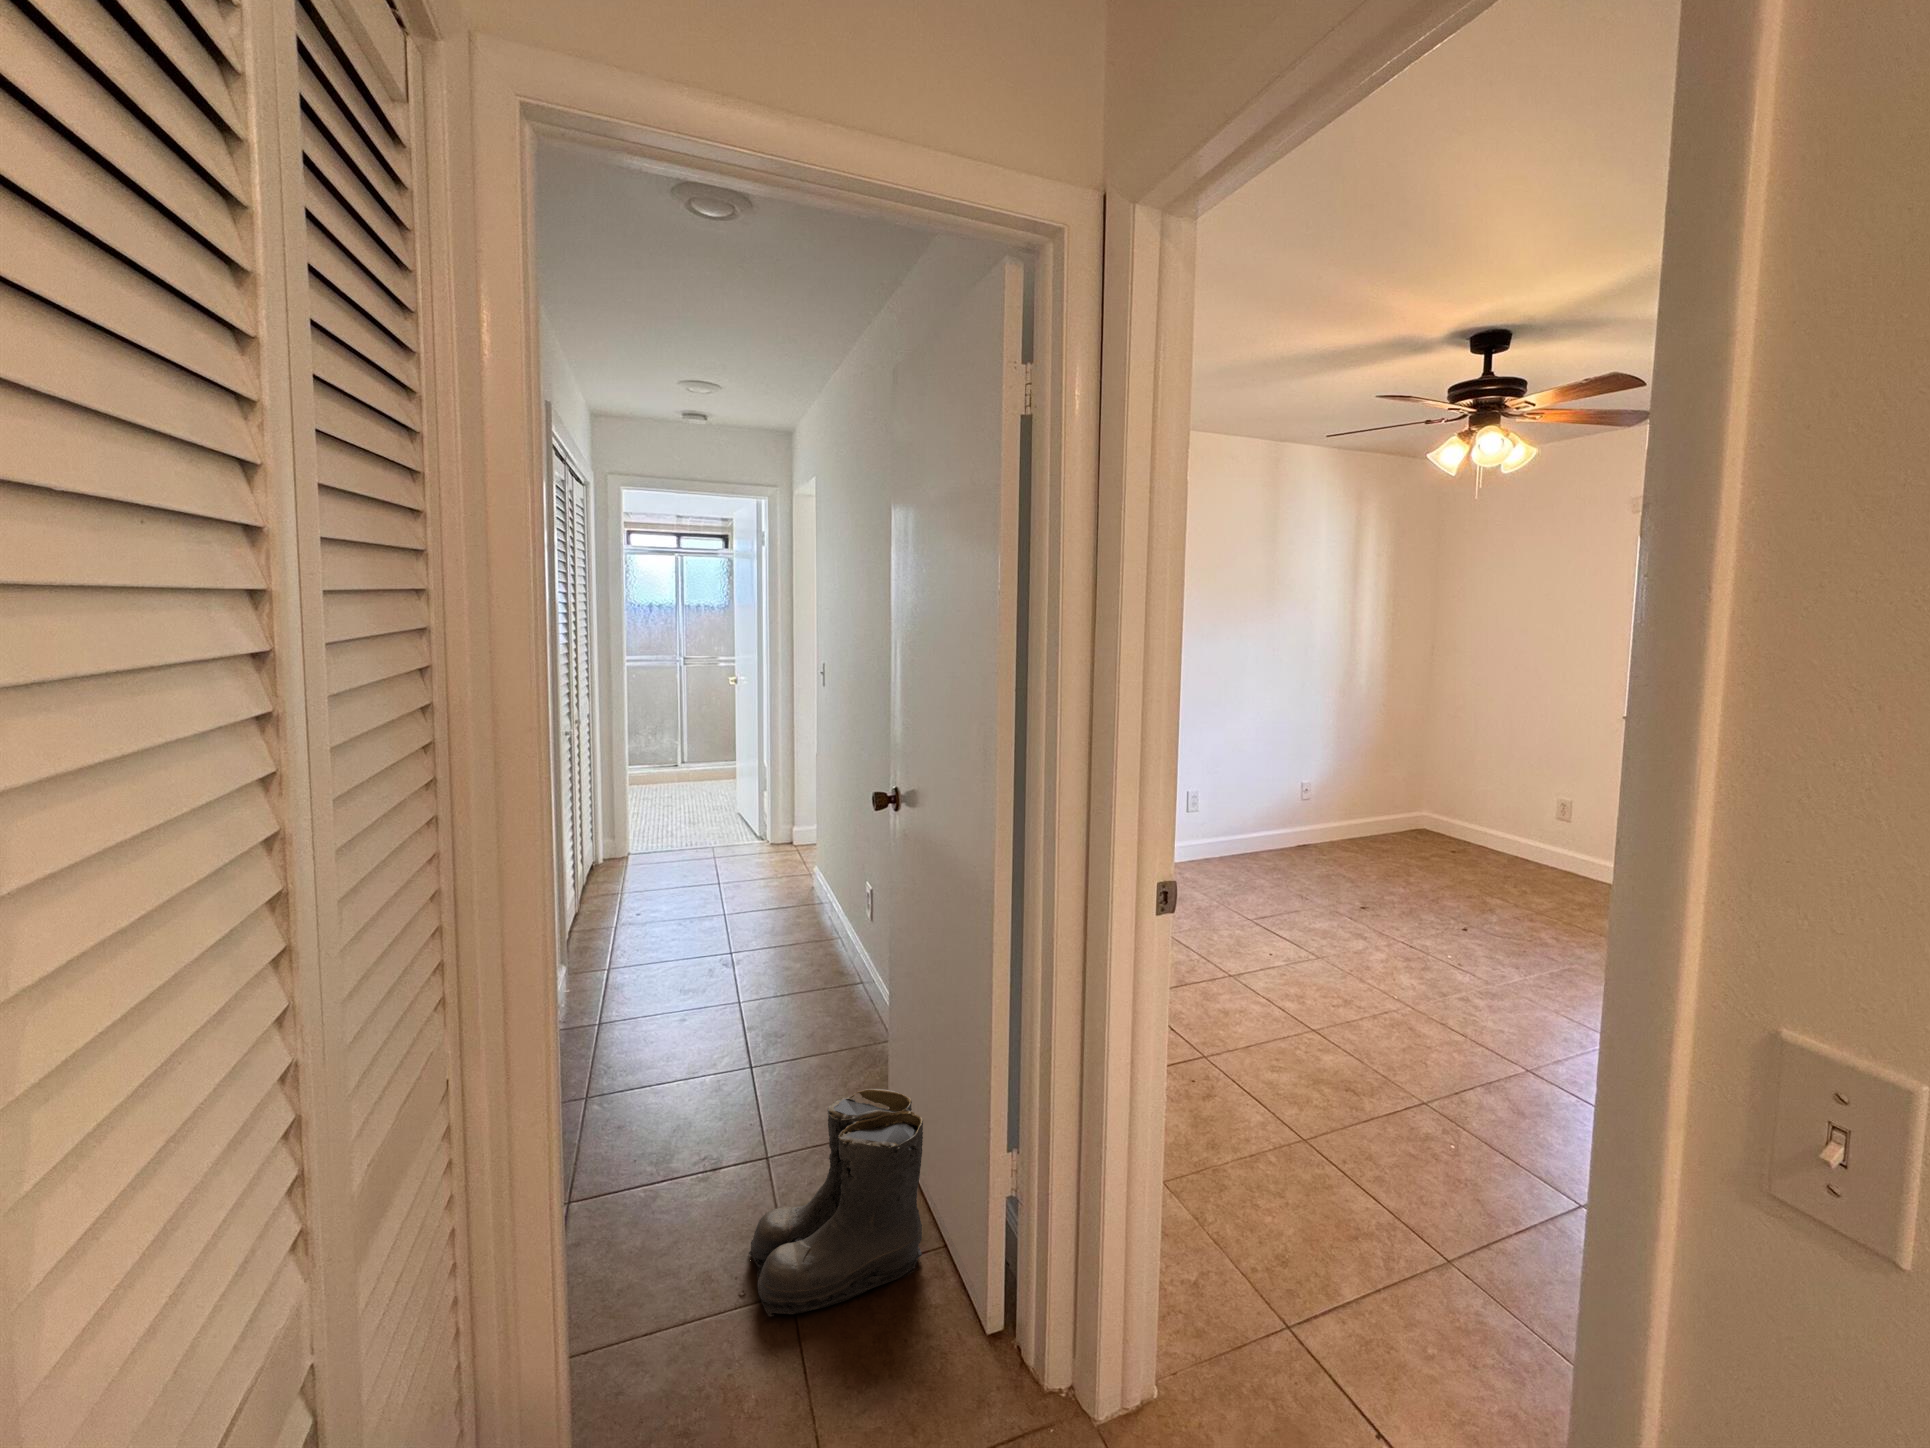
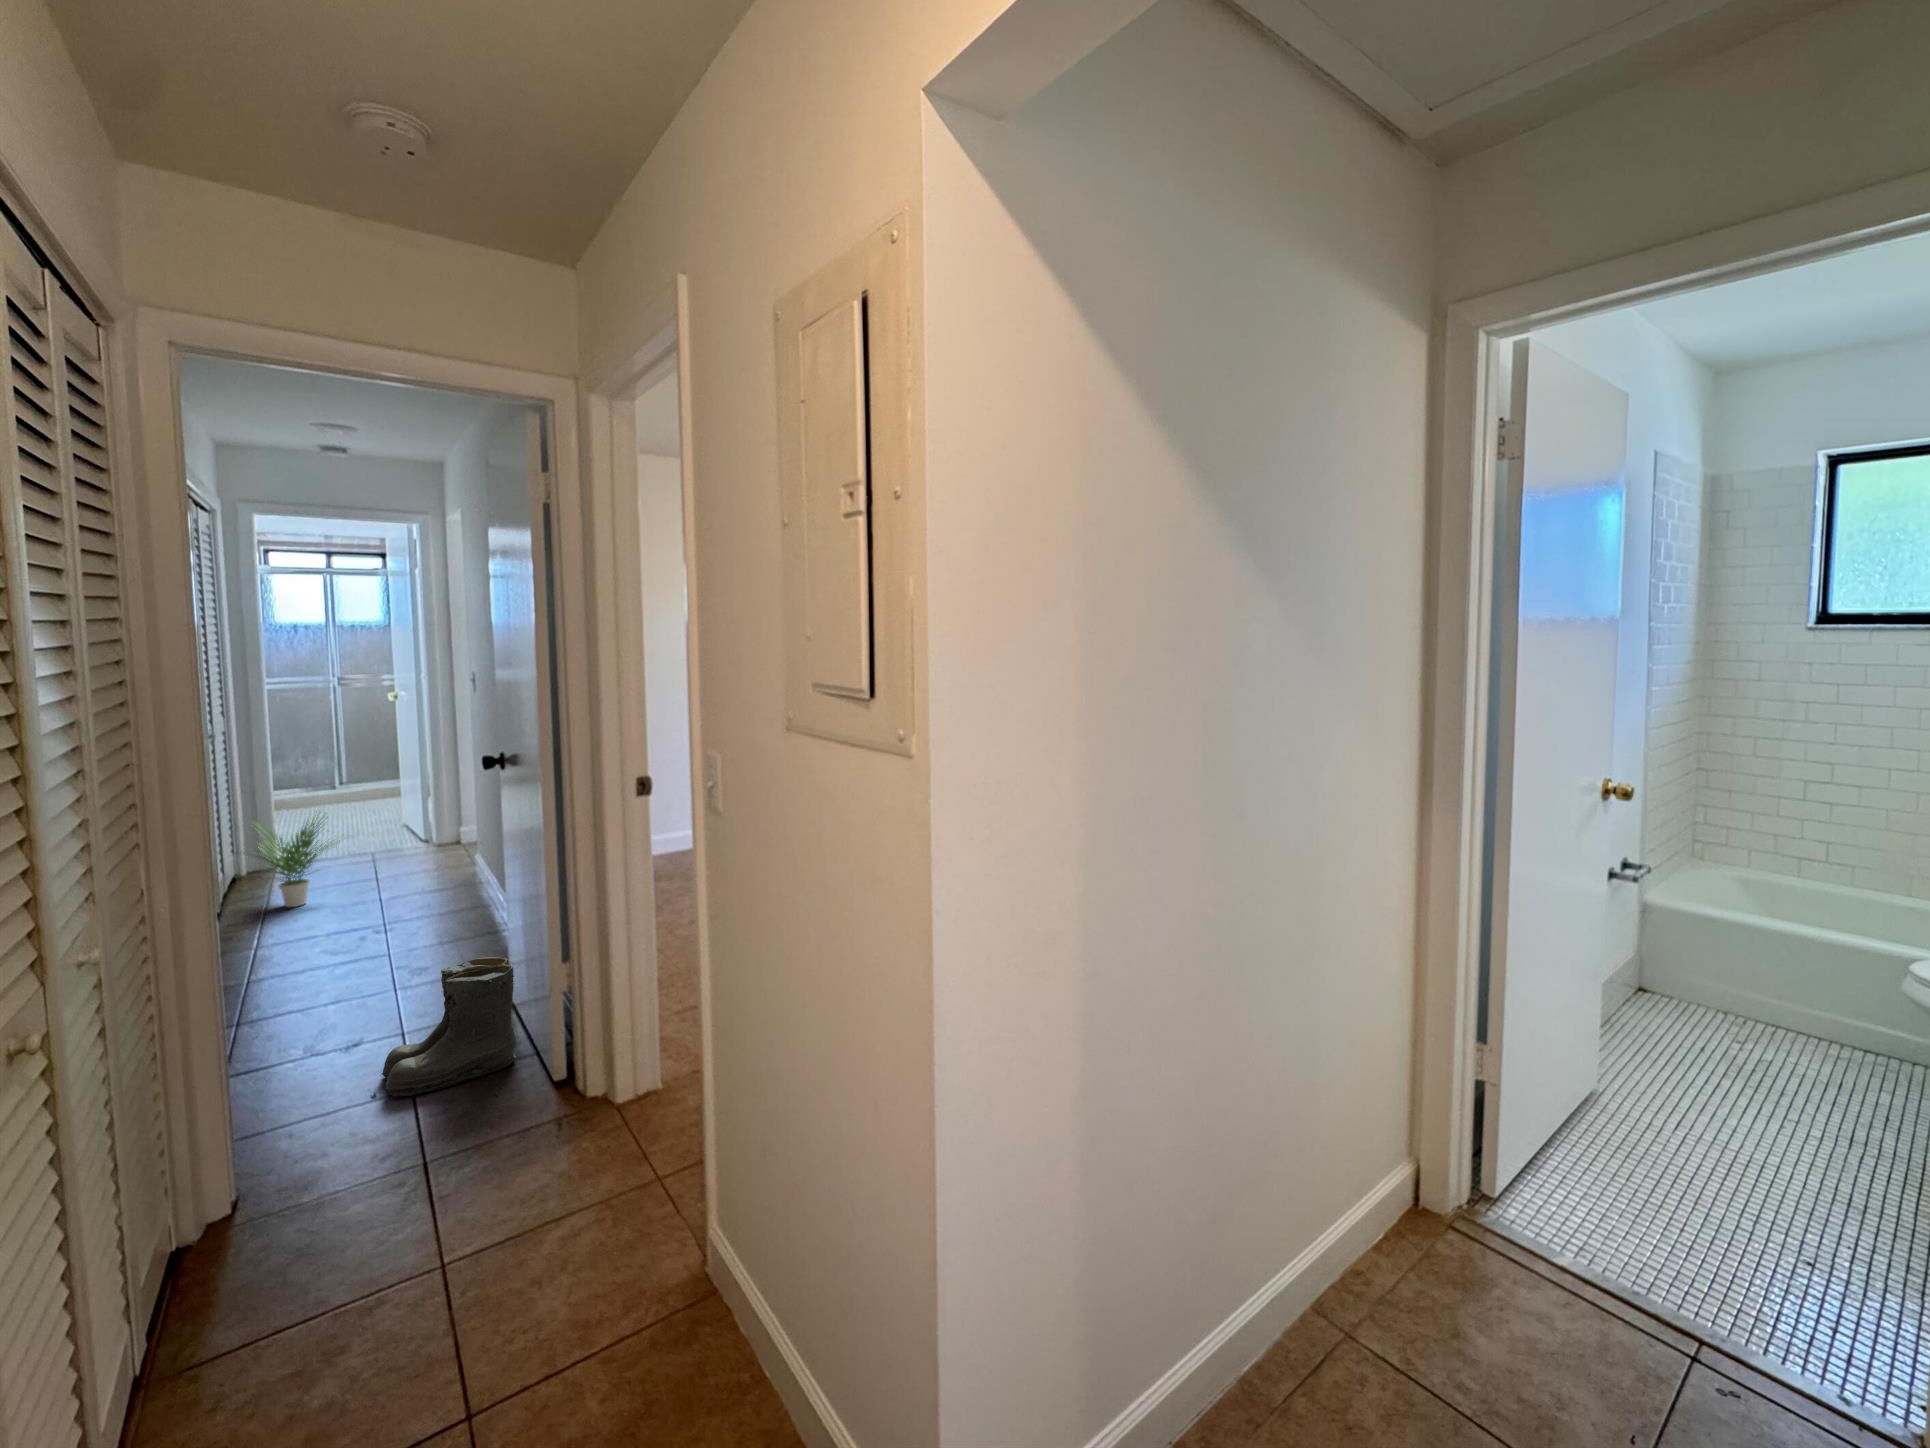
potted plant: none [589,804,696,910] -> present [248,819,335,907]

